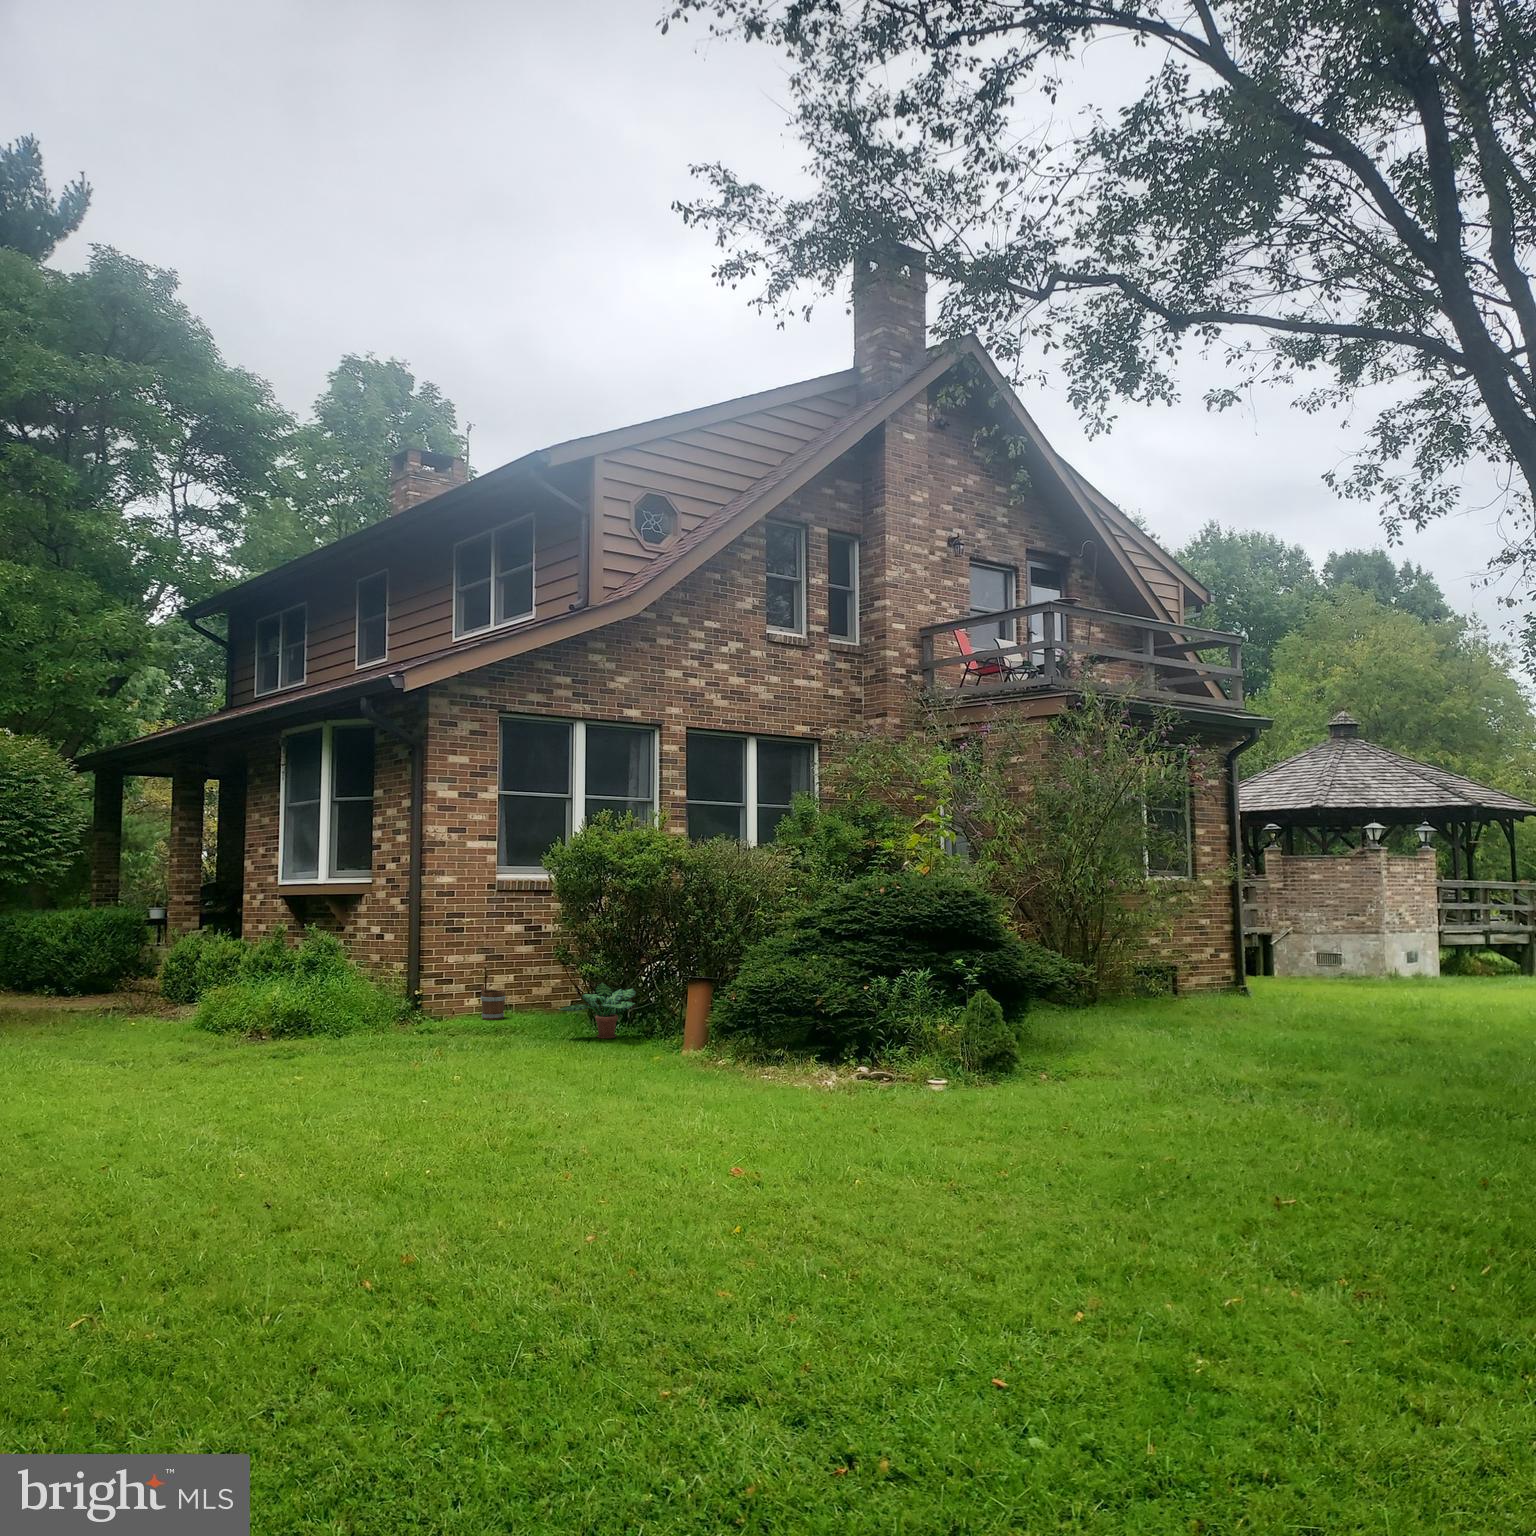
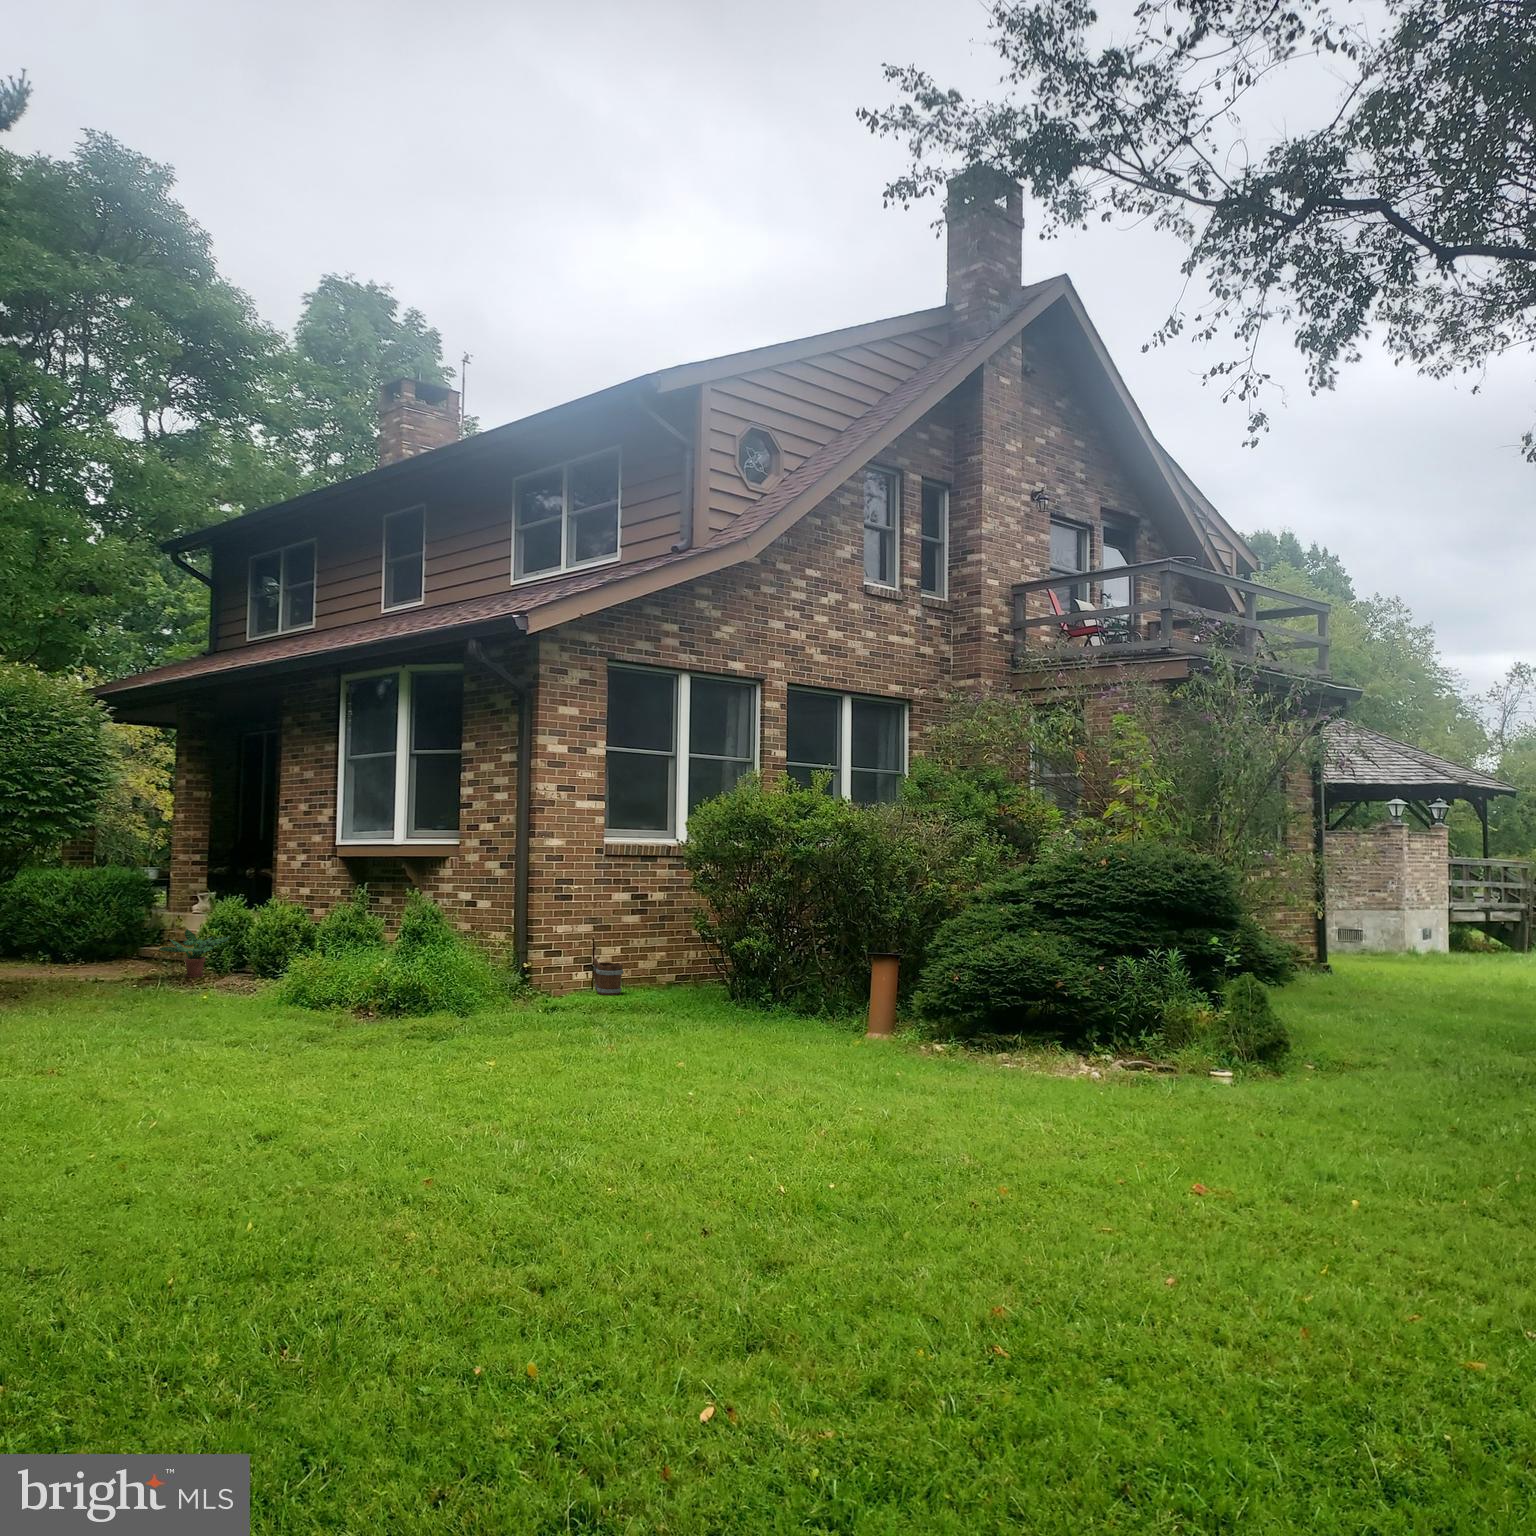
potted plant: present [558,982,636,1039] -> present [159,929,231,977]

